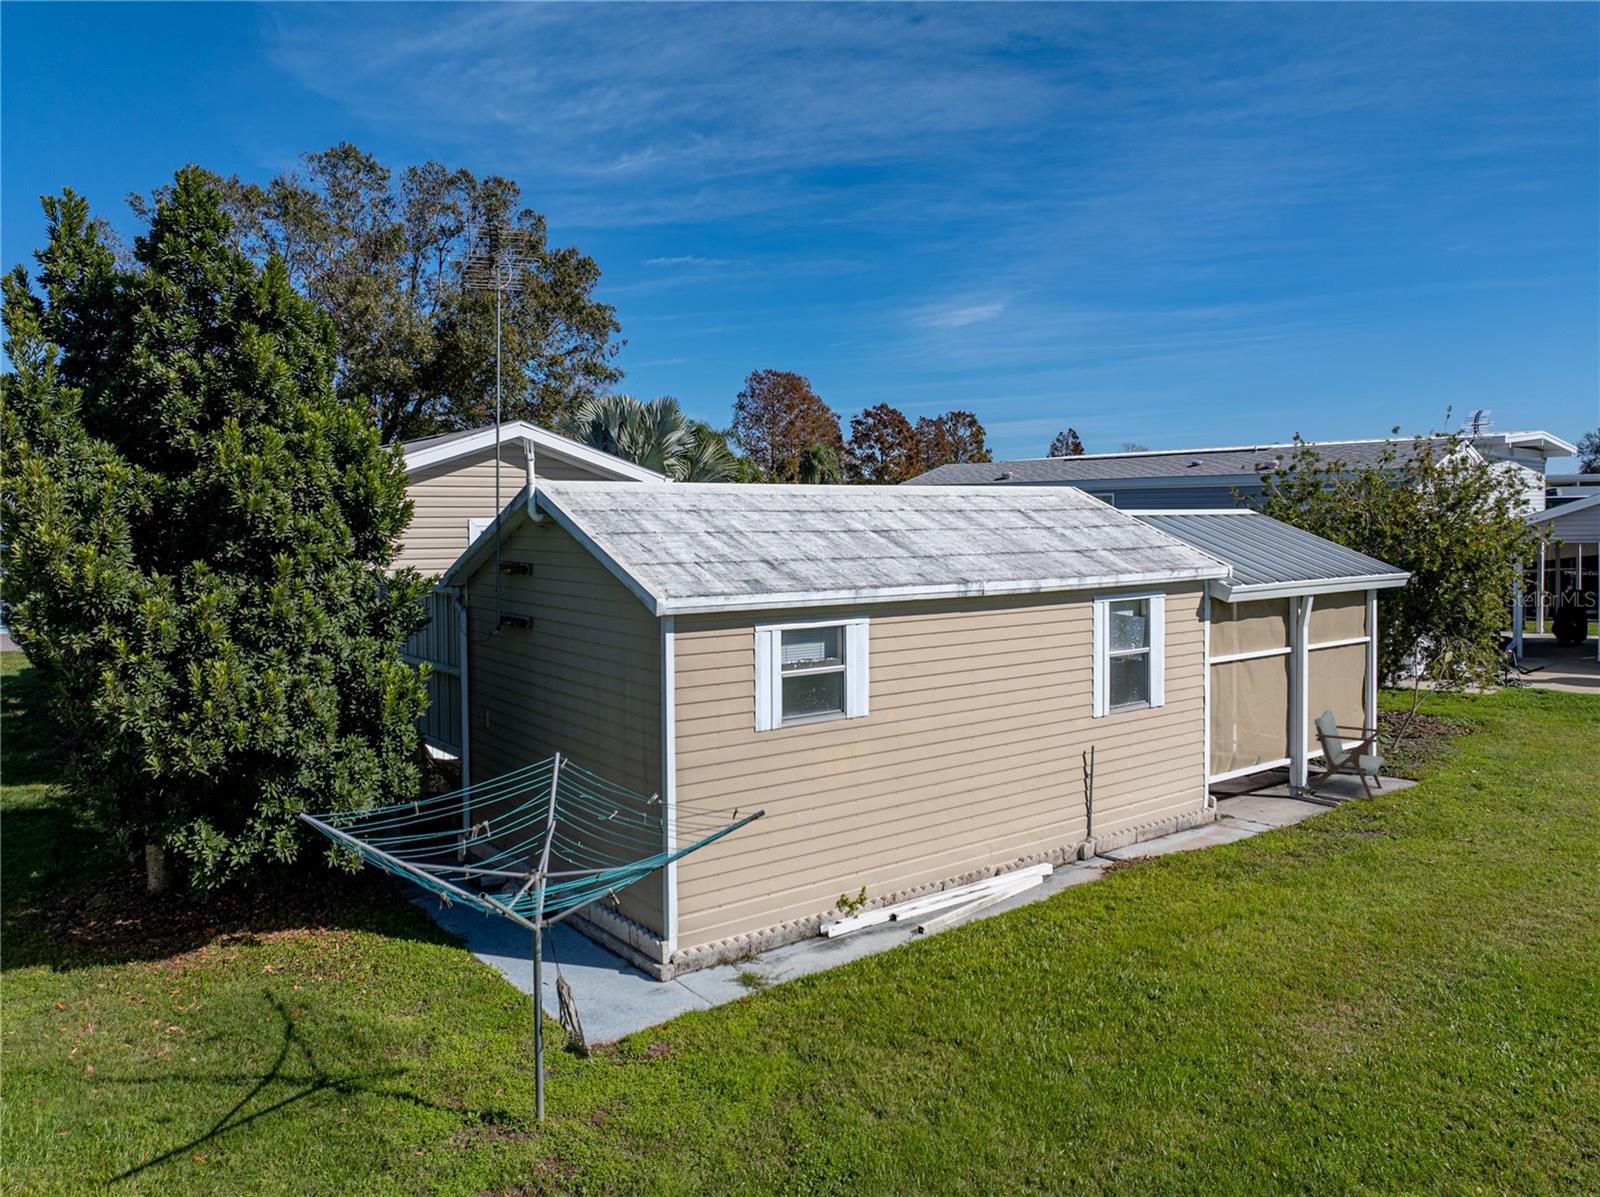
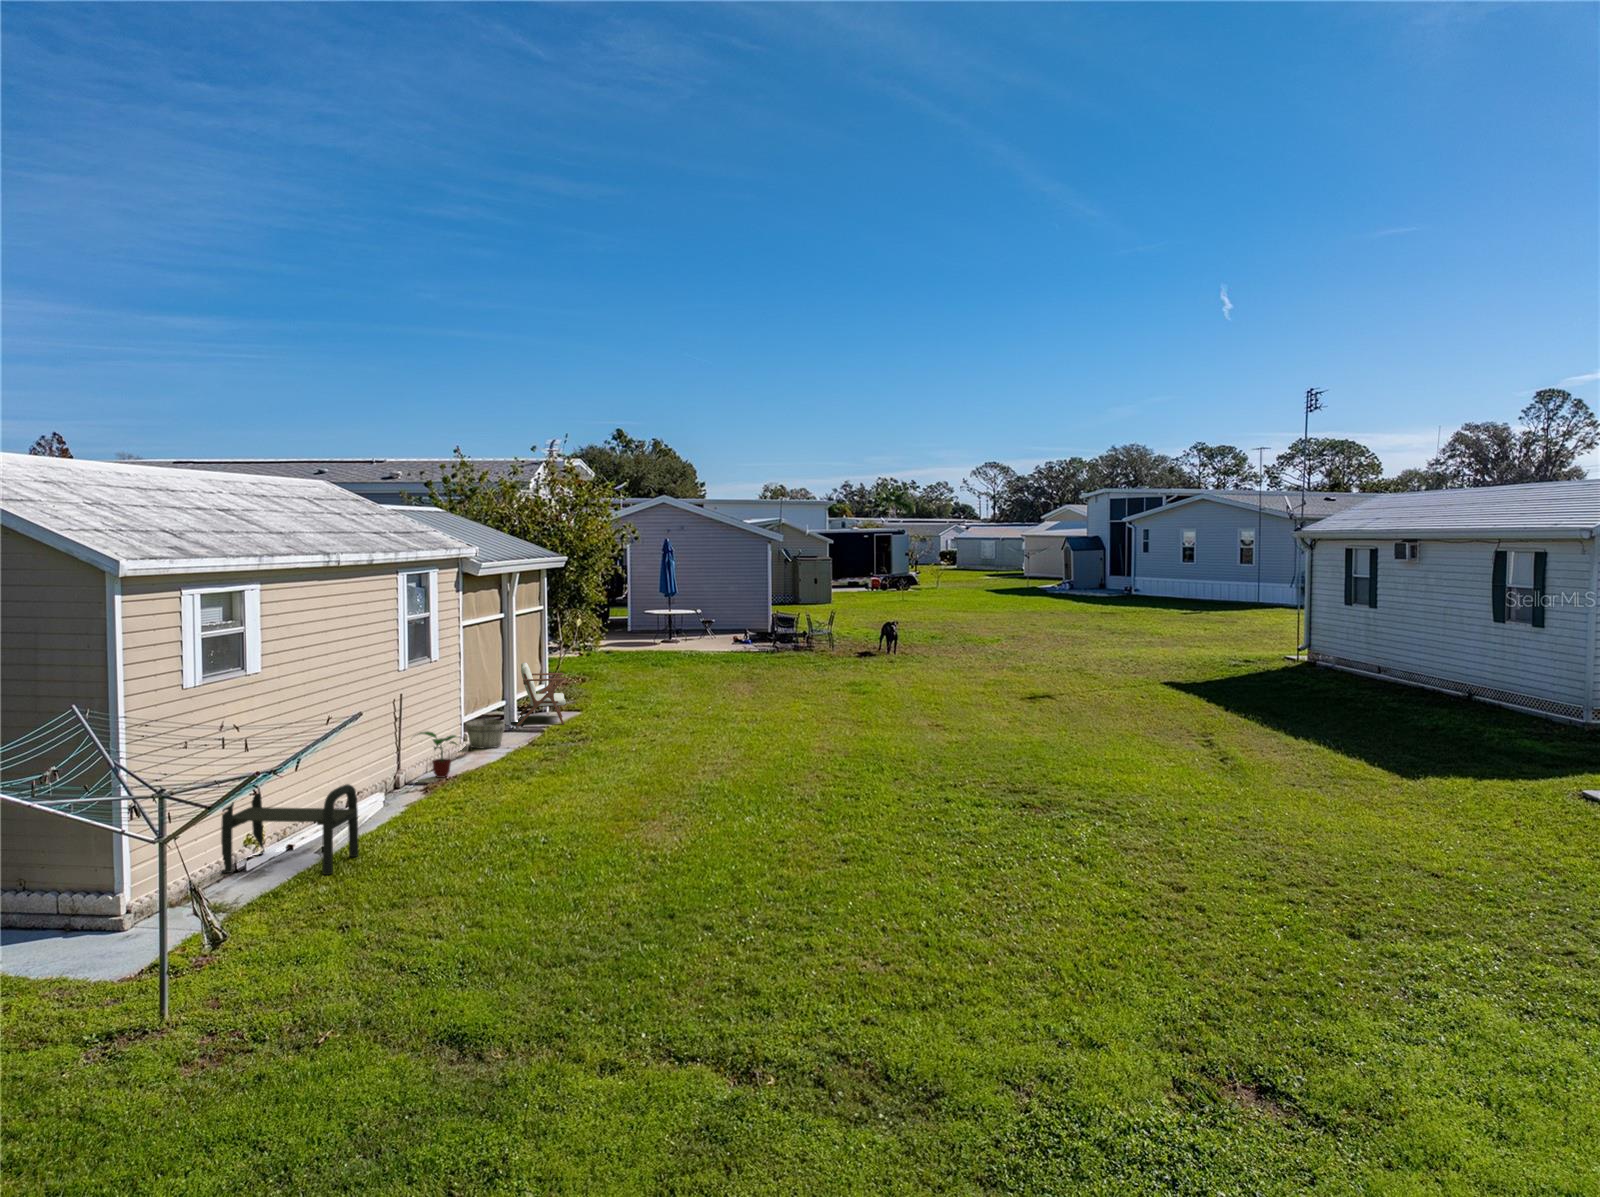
wooden bucket: none [1212,776,1264,822] -> present [466,718,505,748]
potted plant: none [1108,794,1173,856] -> present [417,731,457,778]
bench: none [800,839,938,971] -> present [221,784,359,875]

